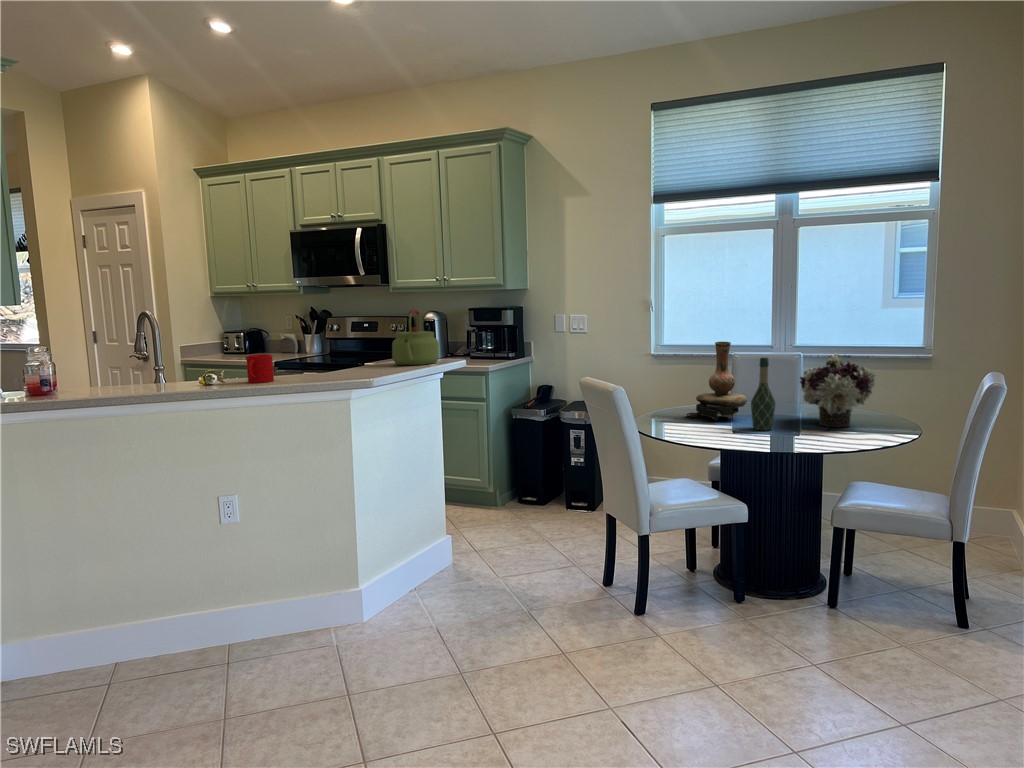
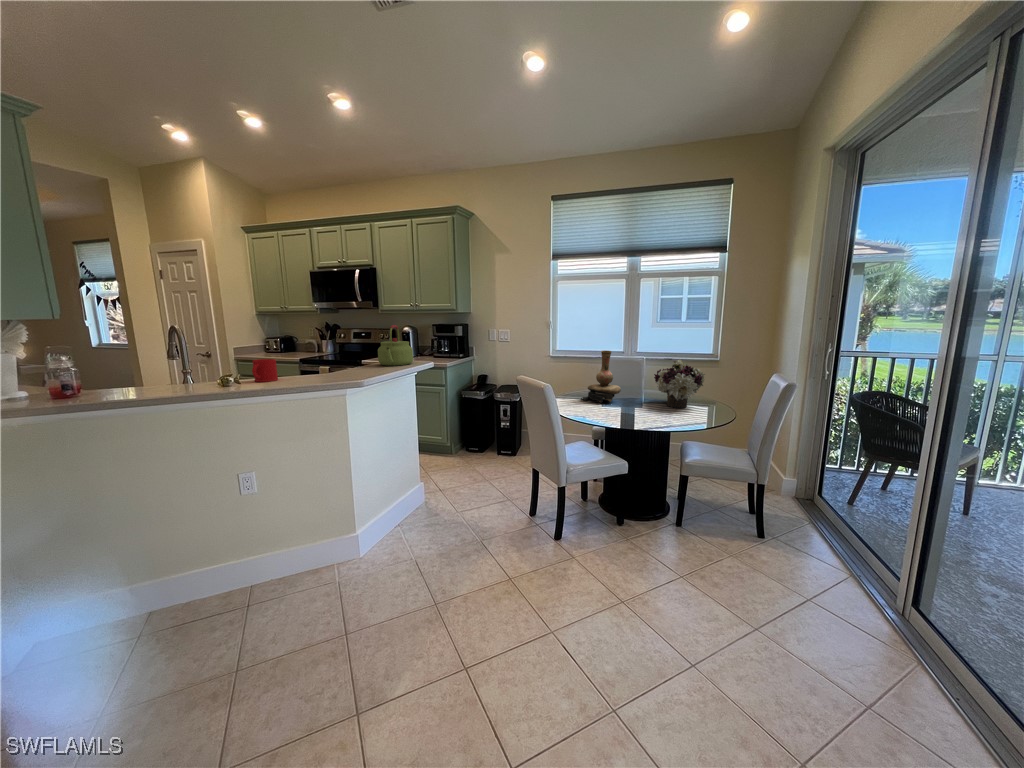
wine bottle: present [751,357,775,430] -> none [627,362,643,411]

